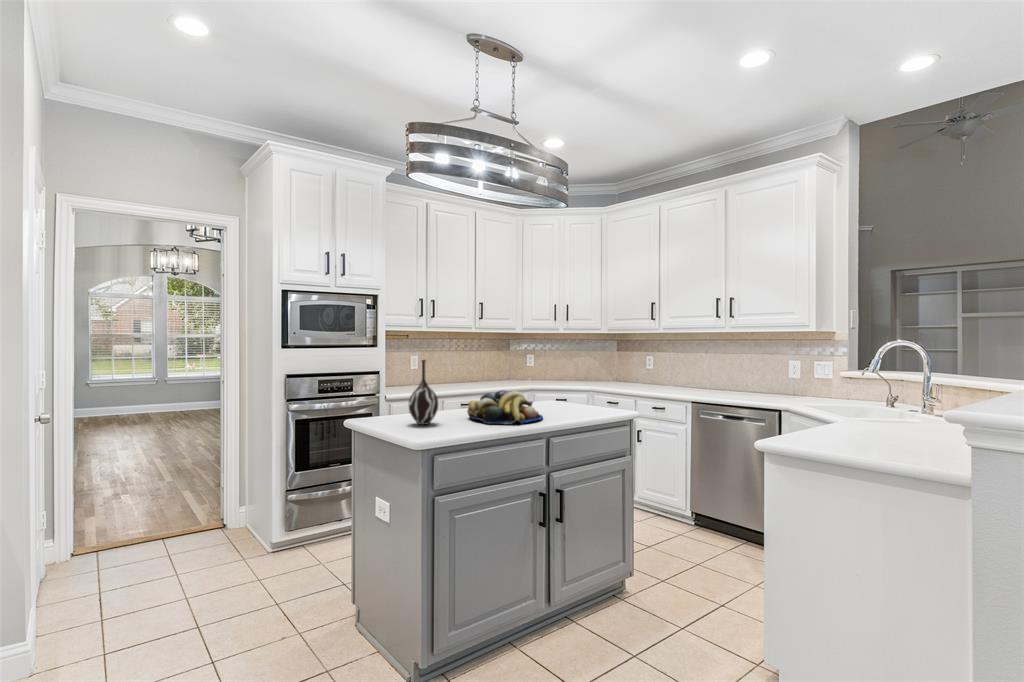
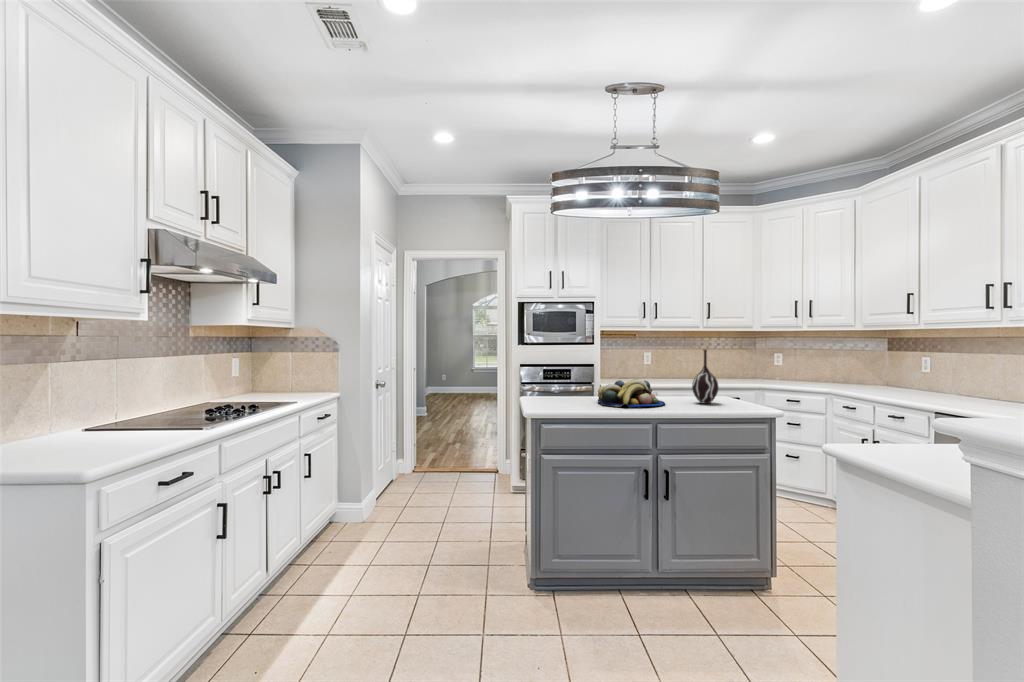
vase: present [409,360,438,425] -> present [692,350,719,404]

